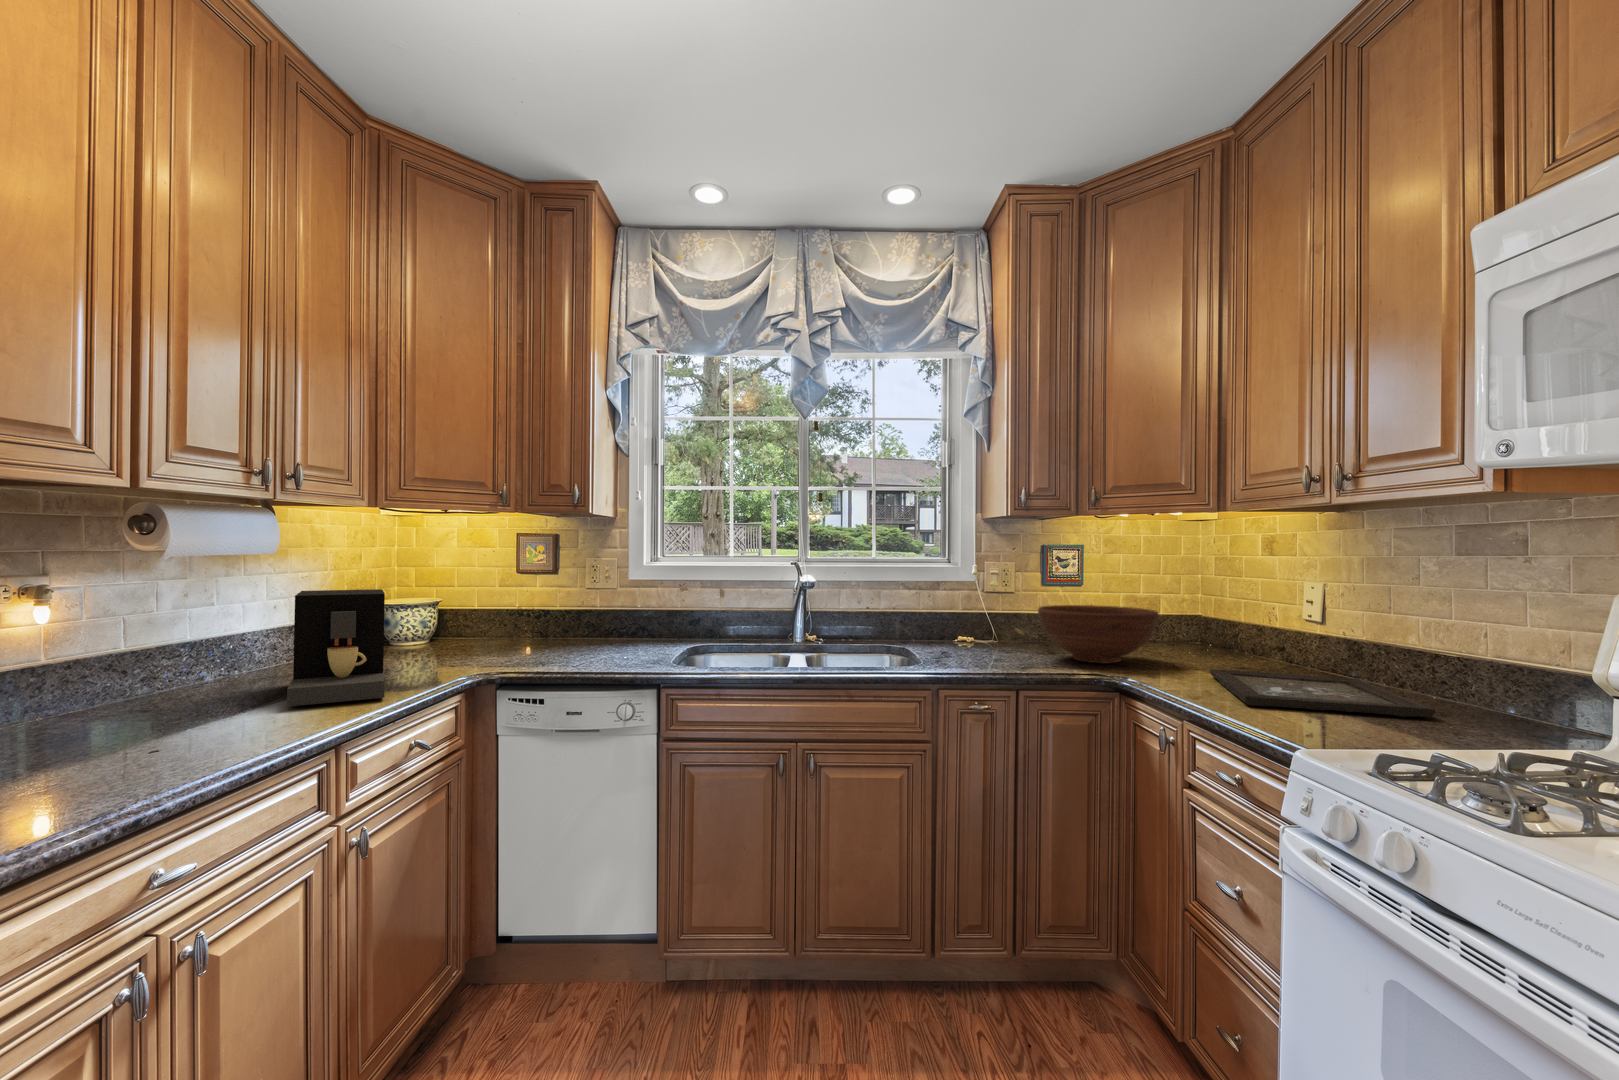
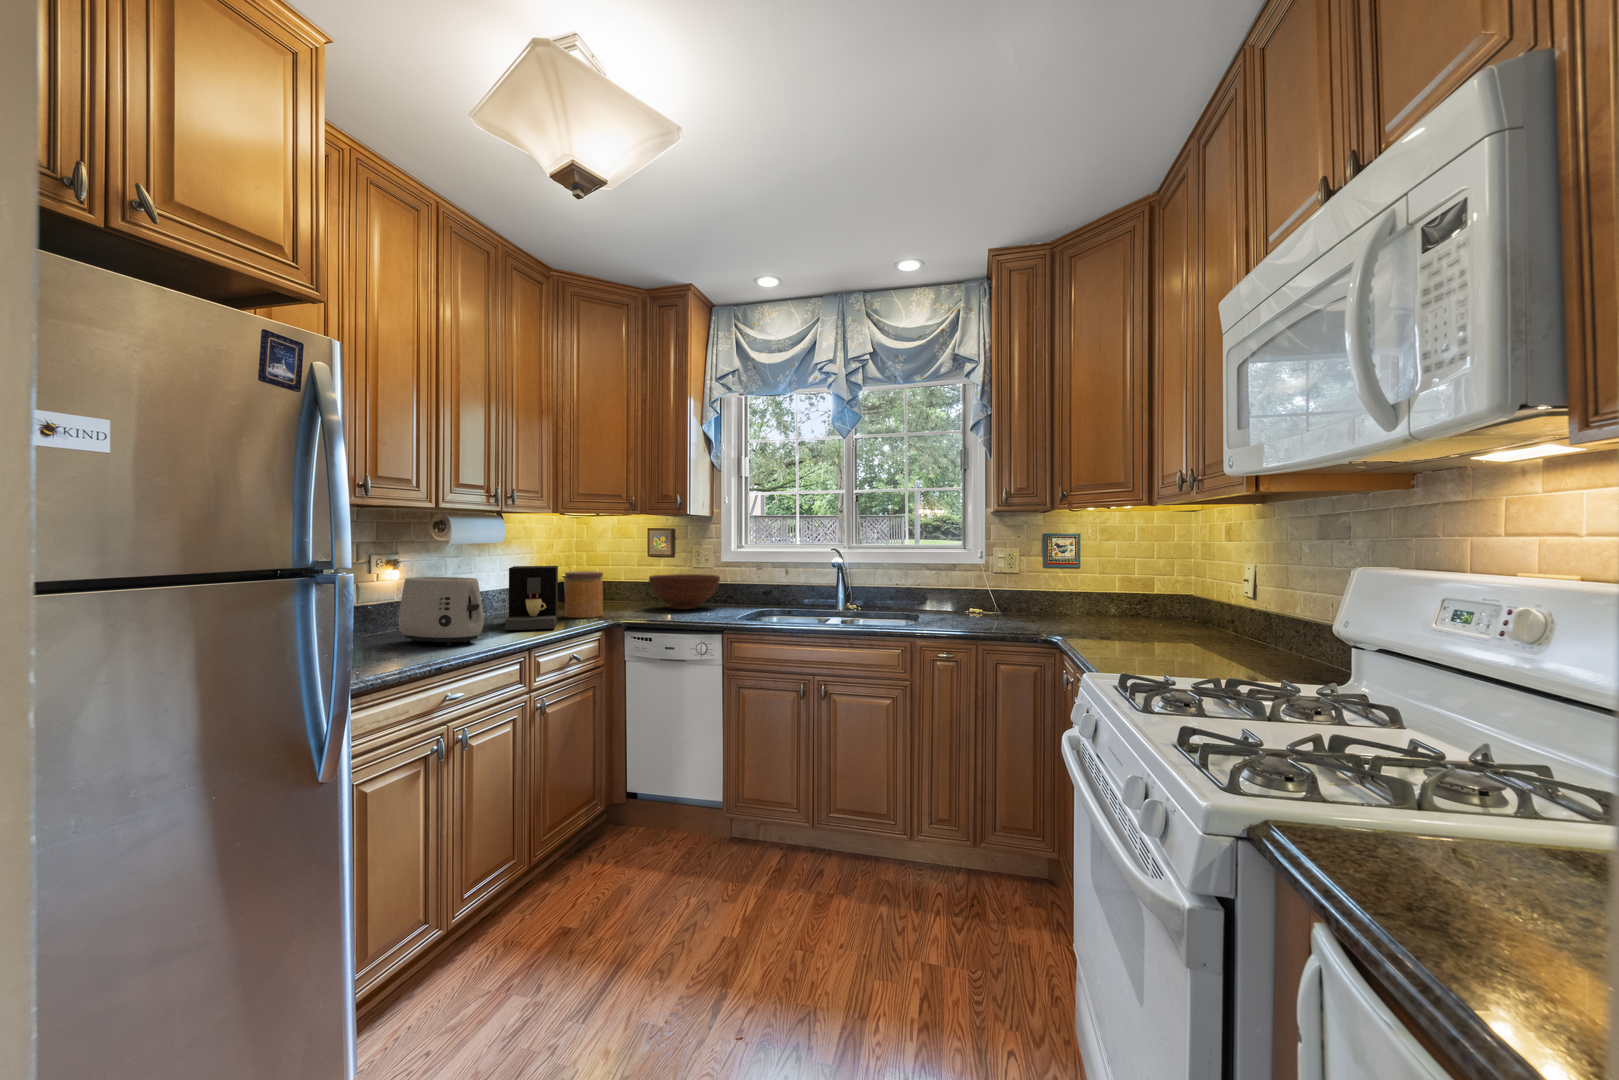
jar: none [390,596,456,671] -> present [565,571,603,618]
fruit bowl: present [1038,605,1159,663] -> present [649,574,720,609]
toaster: none [39,617,246,759] -> present [399,577,484,646]
tray: present [1210,669,1435,717] -> none [1093,632,1234,661]

